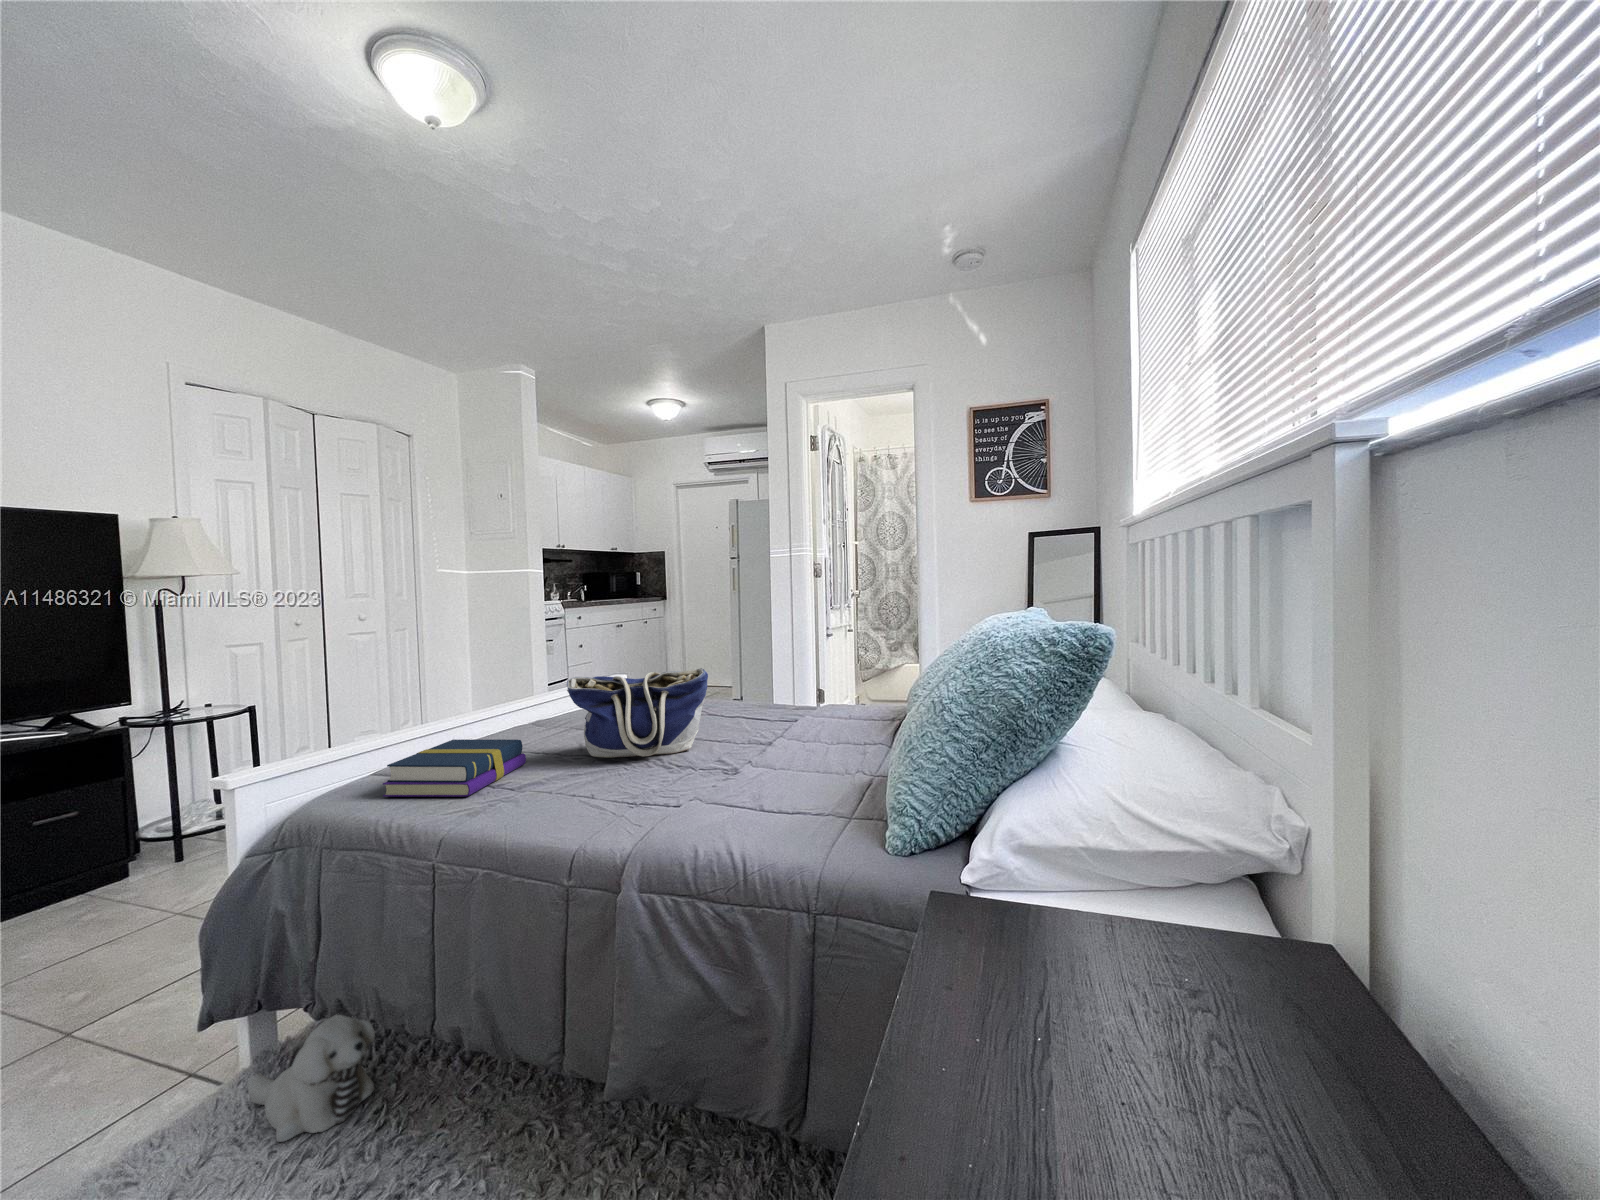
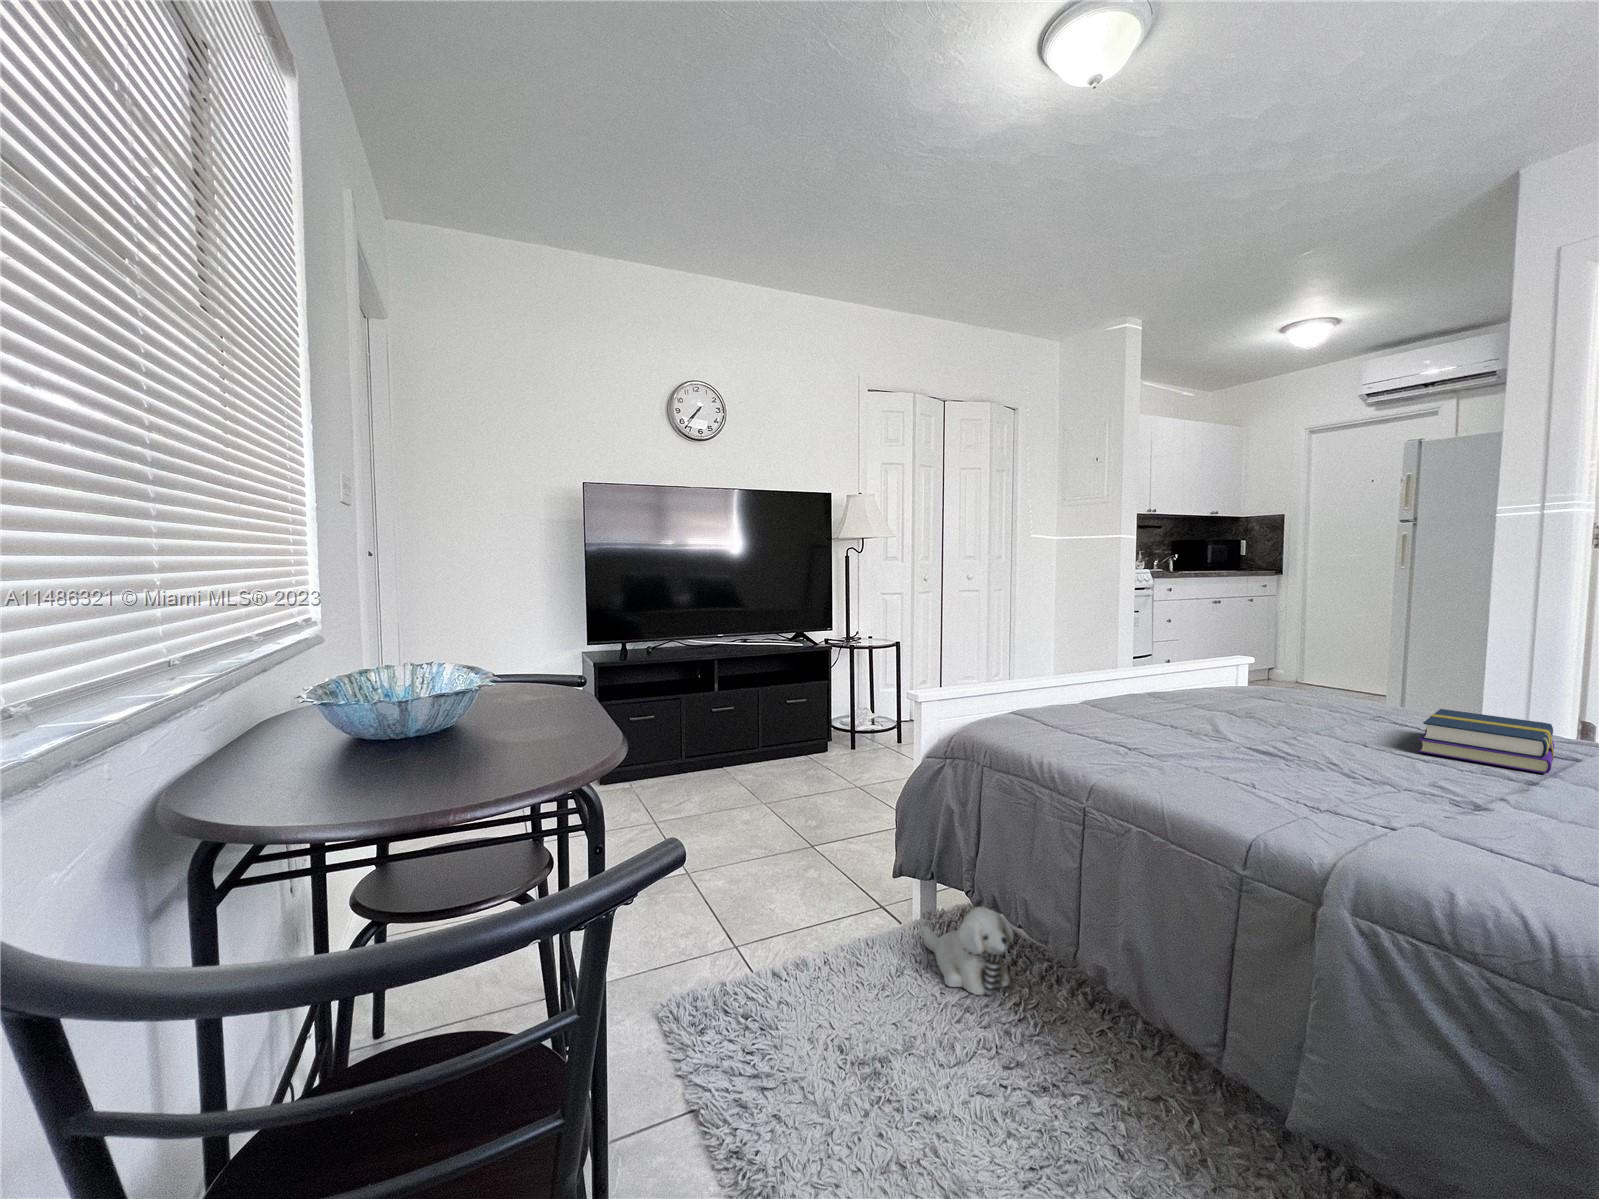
tote bag: present [567,668,708,758] -> none [1211,651,1424,763]
book: present [383,739,526,797] -> present [1418,709,1554,773]

